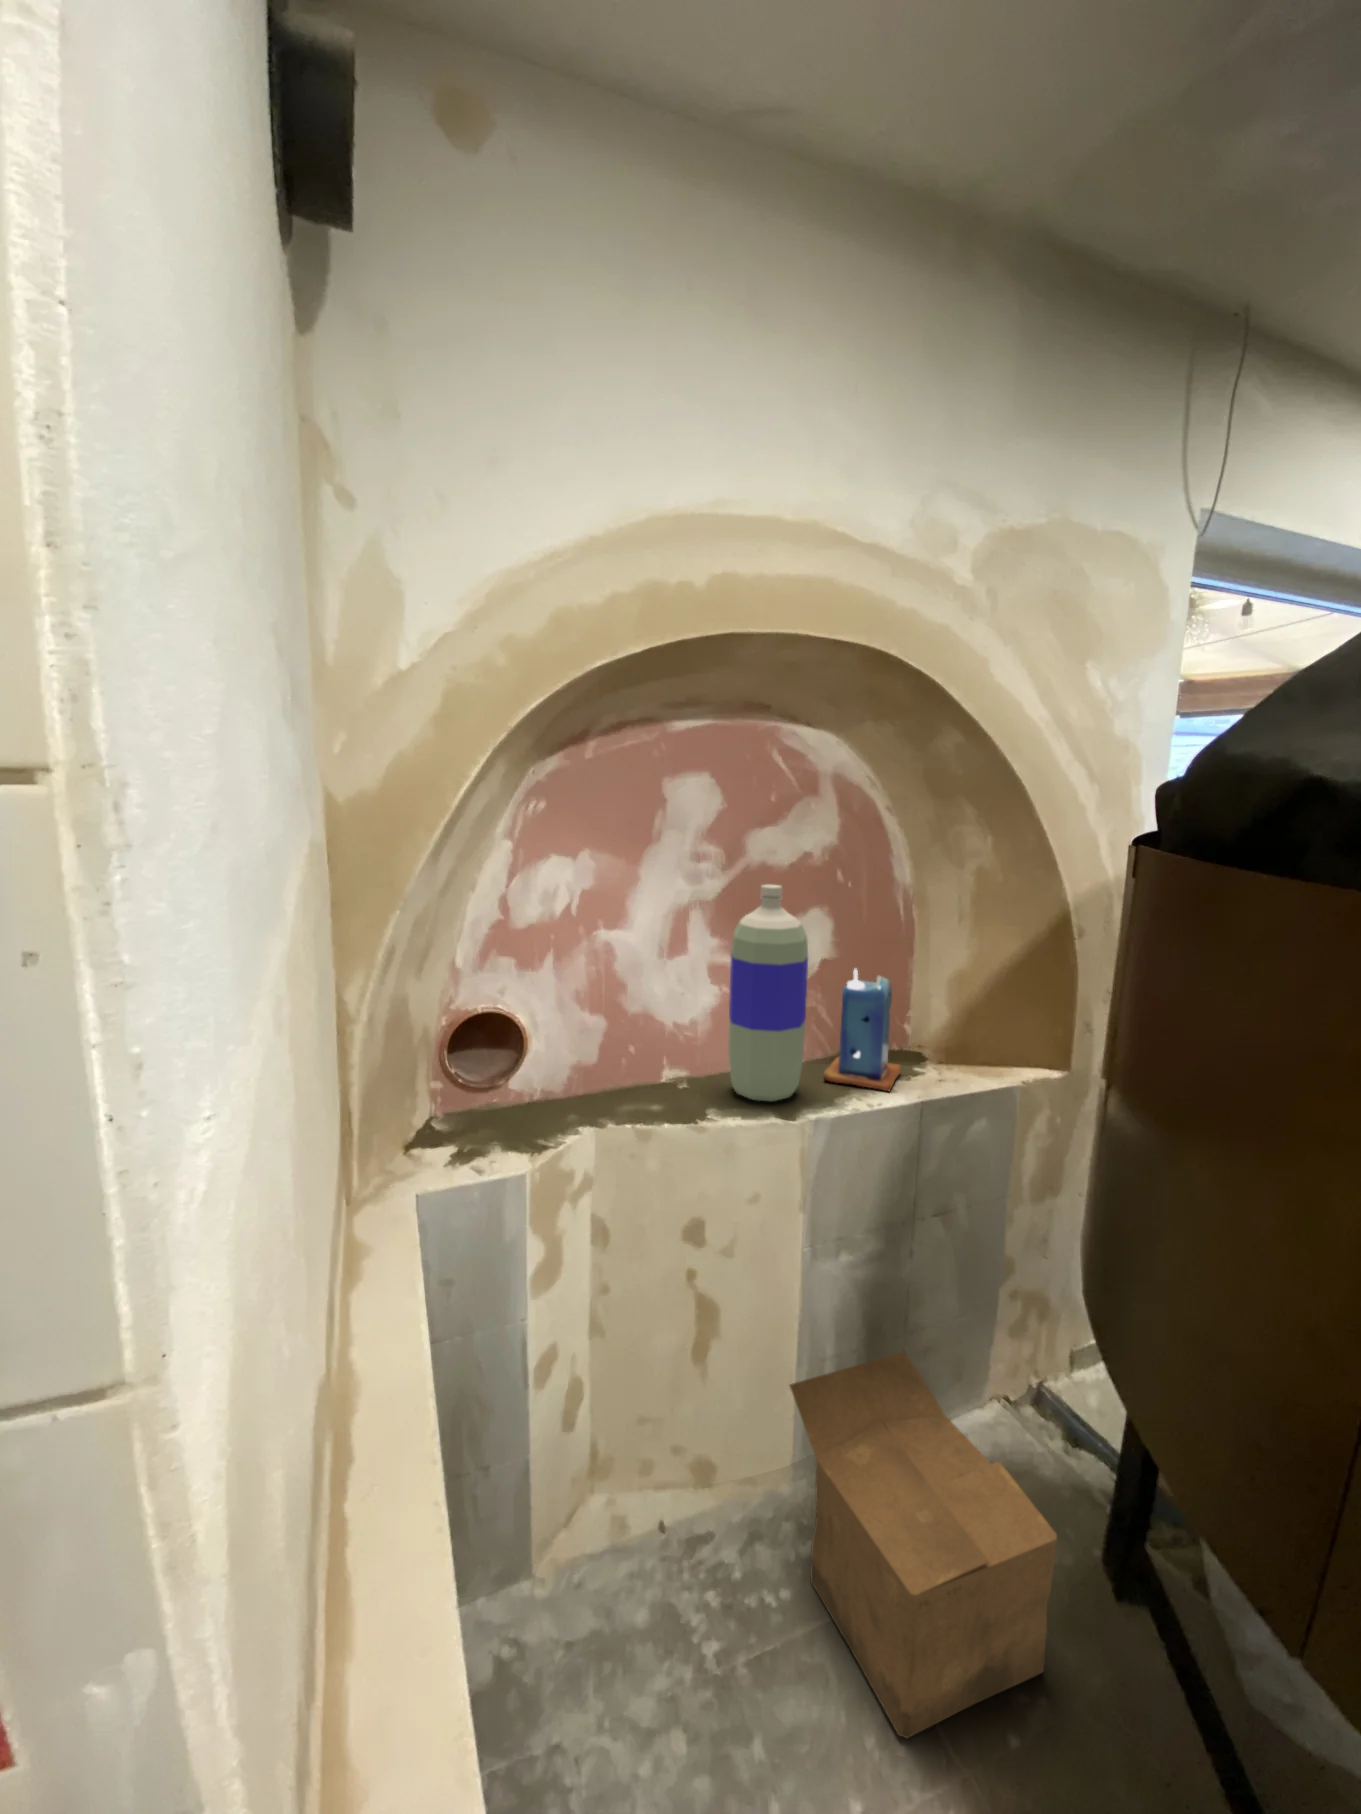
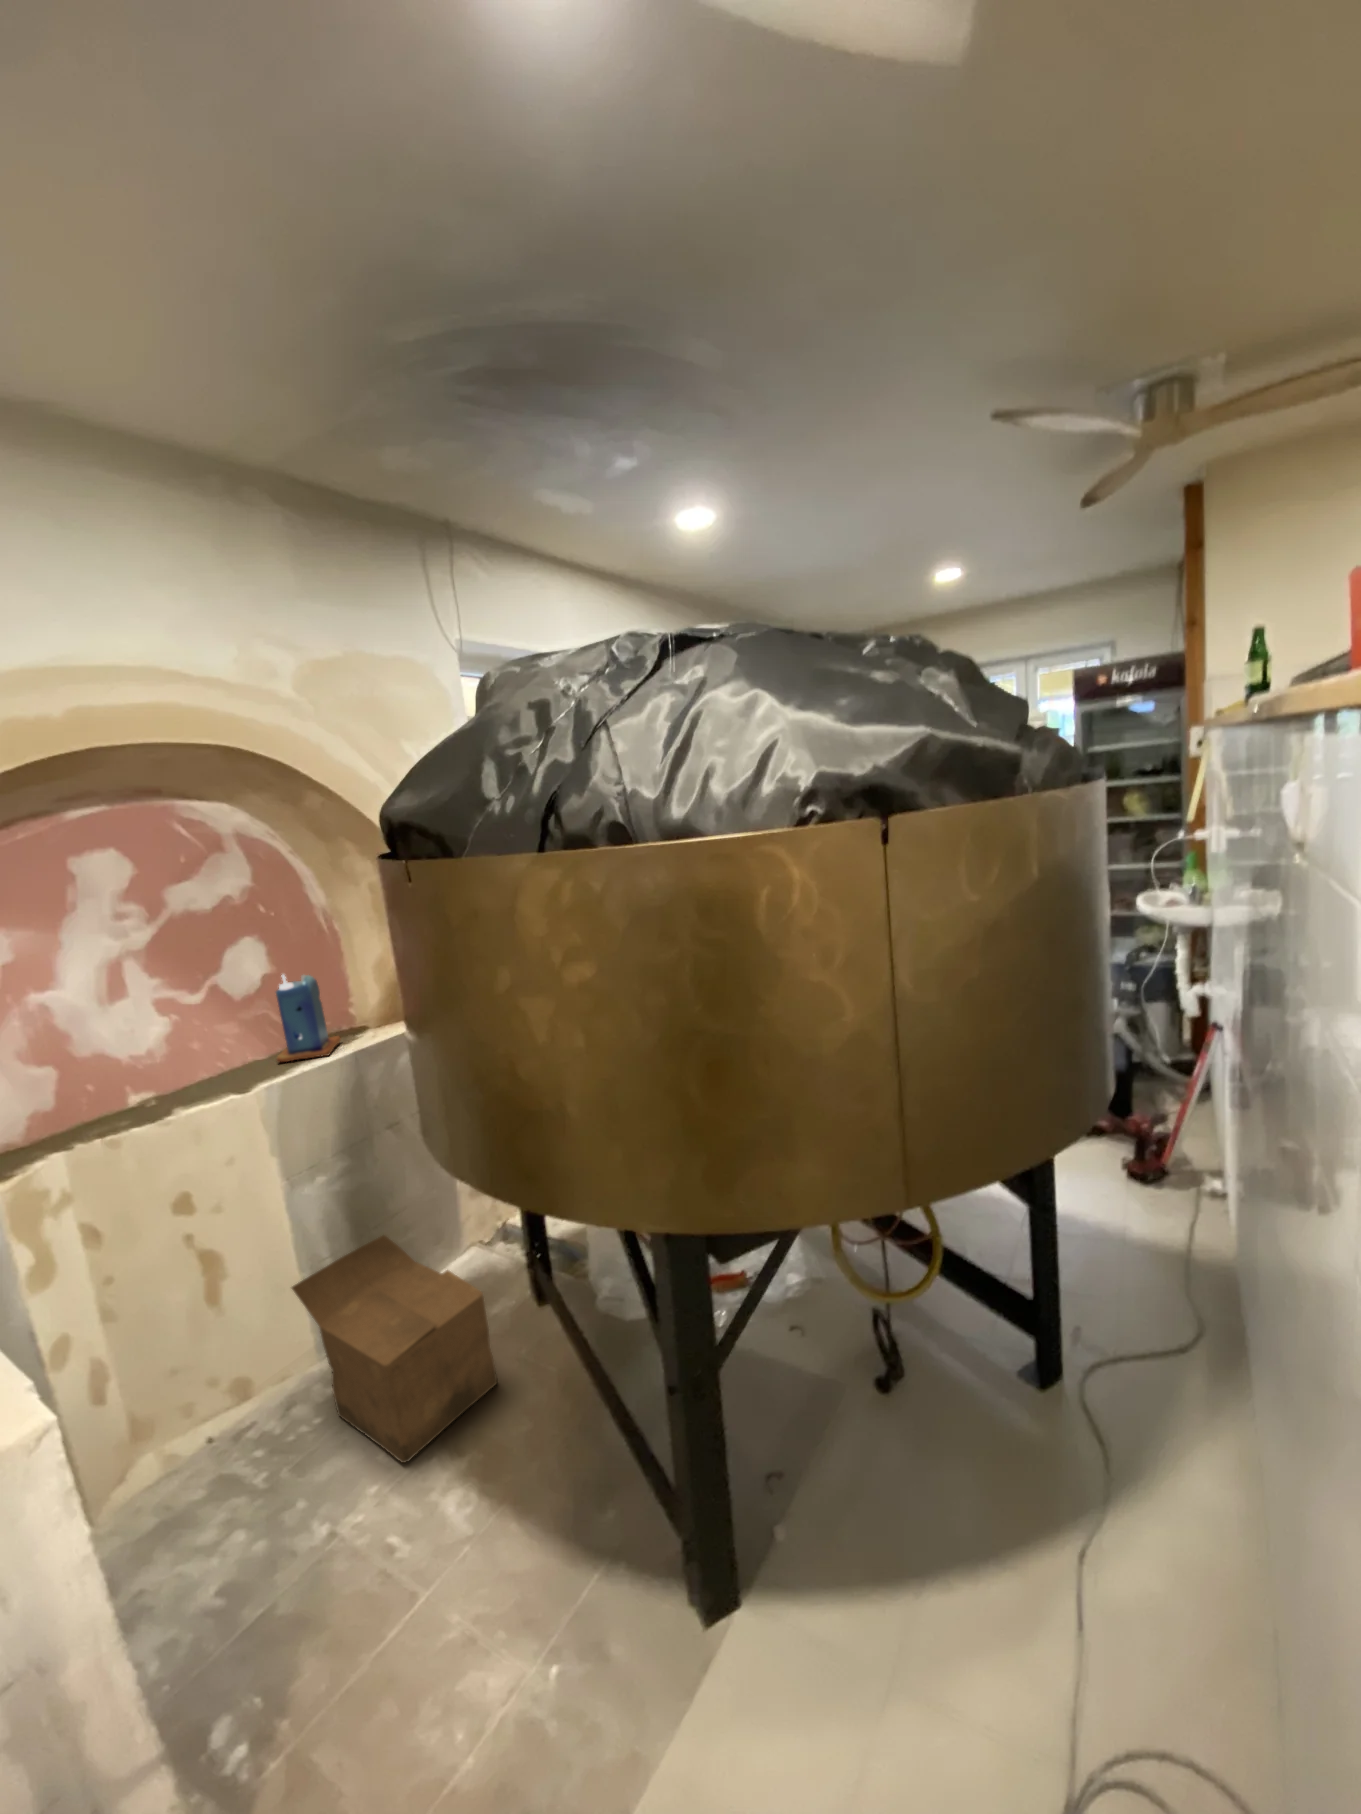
bottle: present [728,885,808,1102] -> none [166,925,253,1093]

